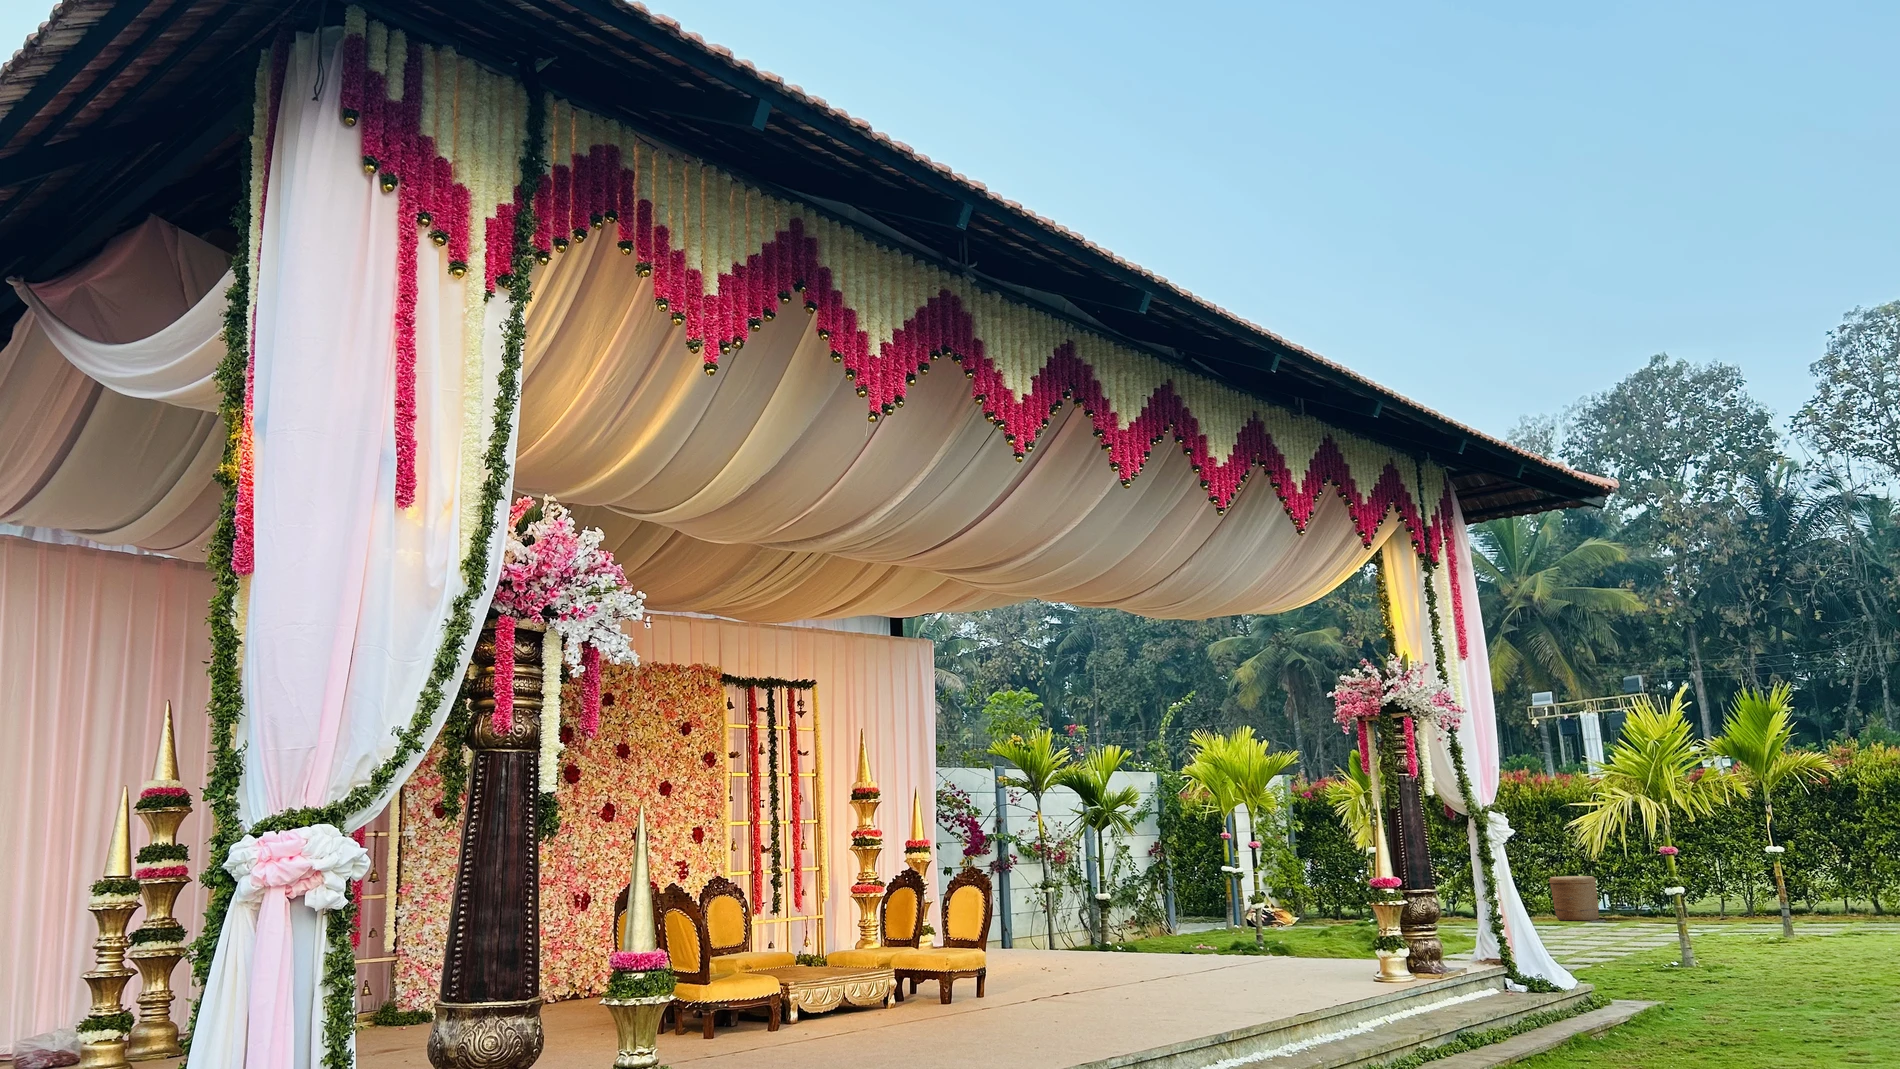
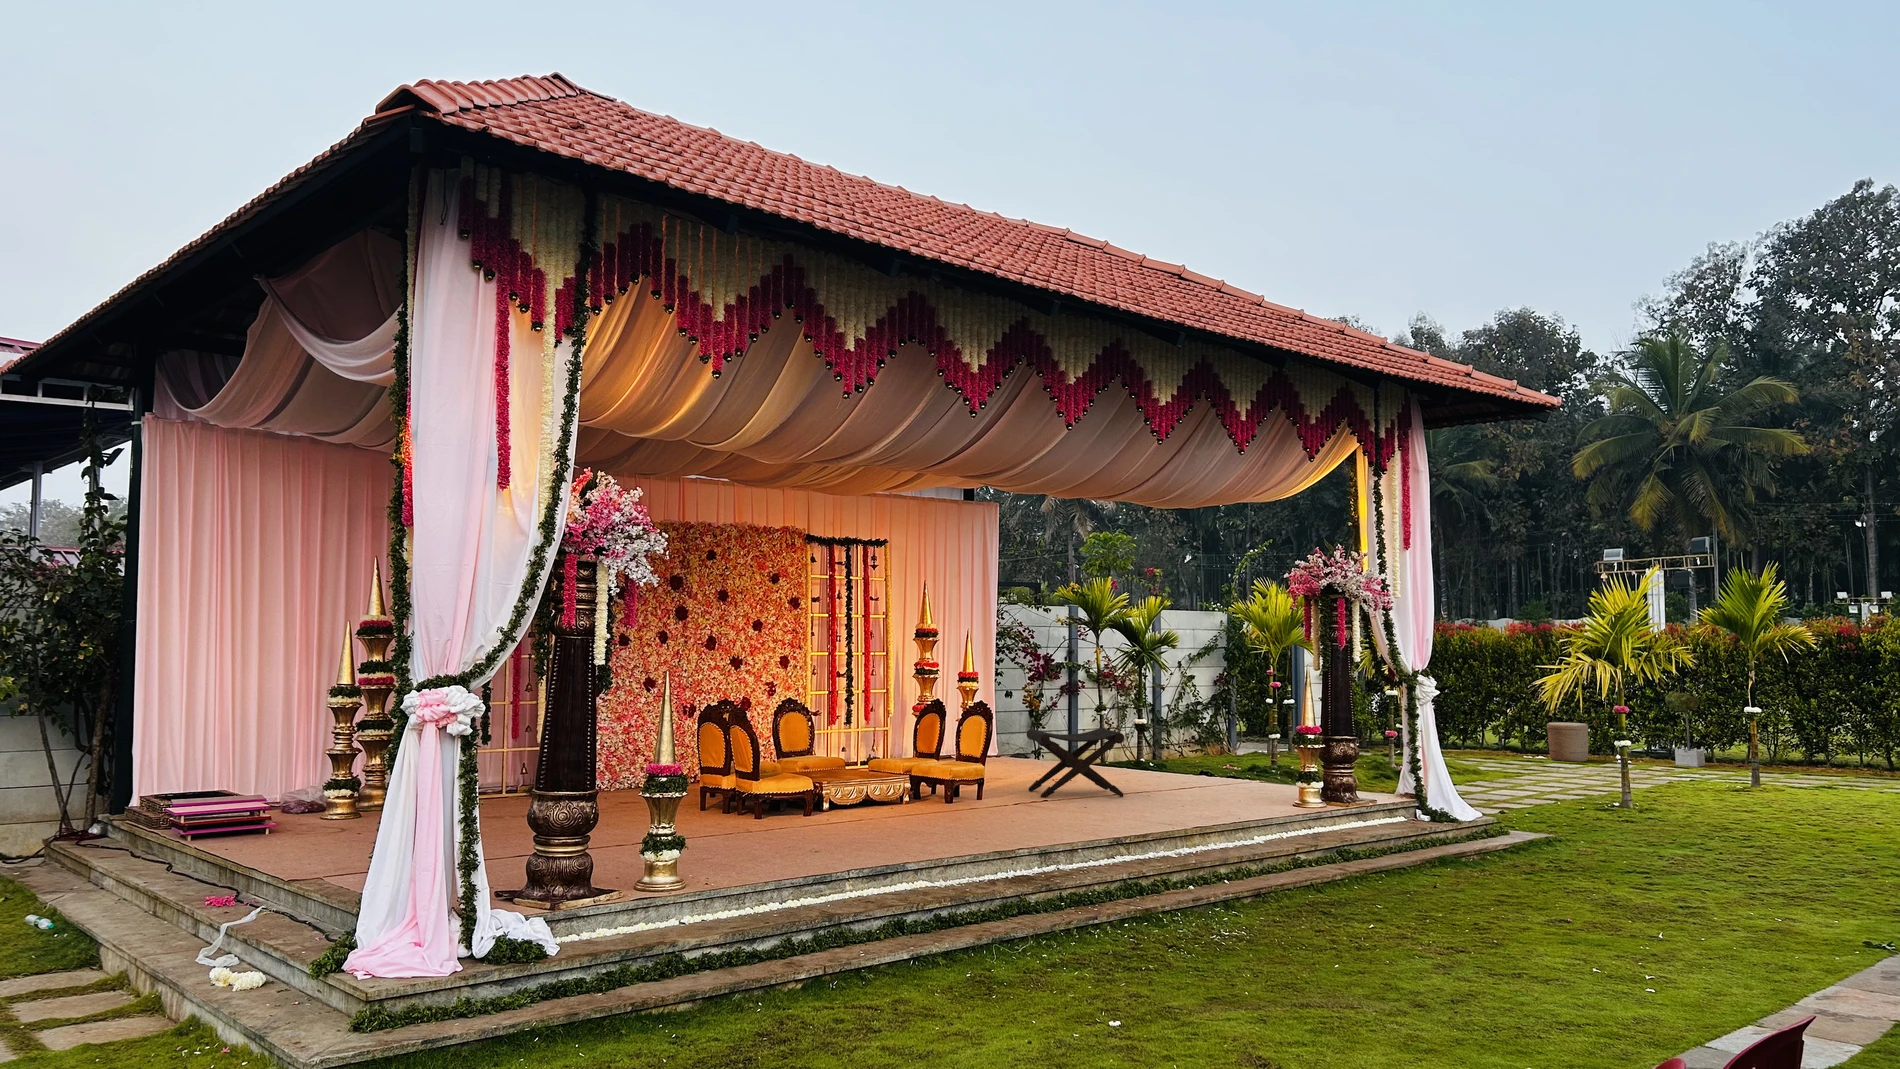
potted tree: none [1678,832,1730,918] -> present [1665,691,1705,767]
footstool: none [1024,897,1157,993] -> present [1027,728,1124,798]

